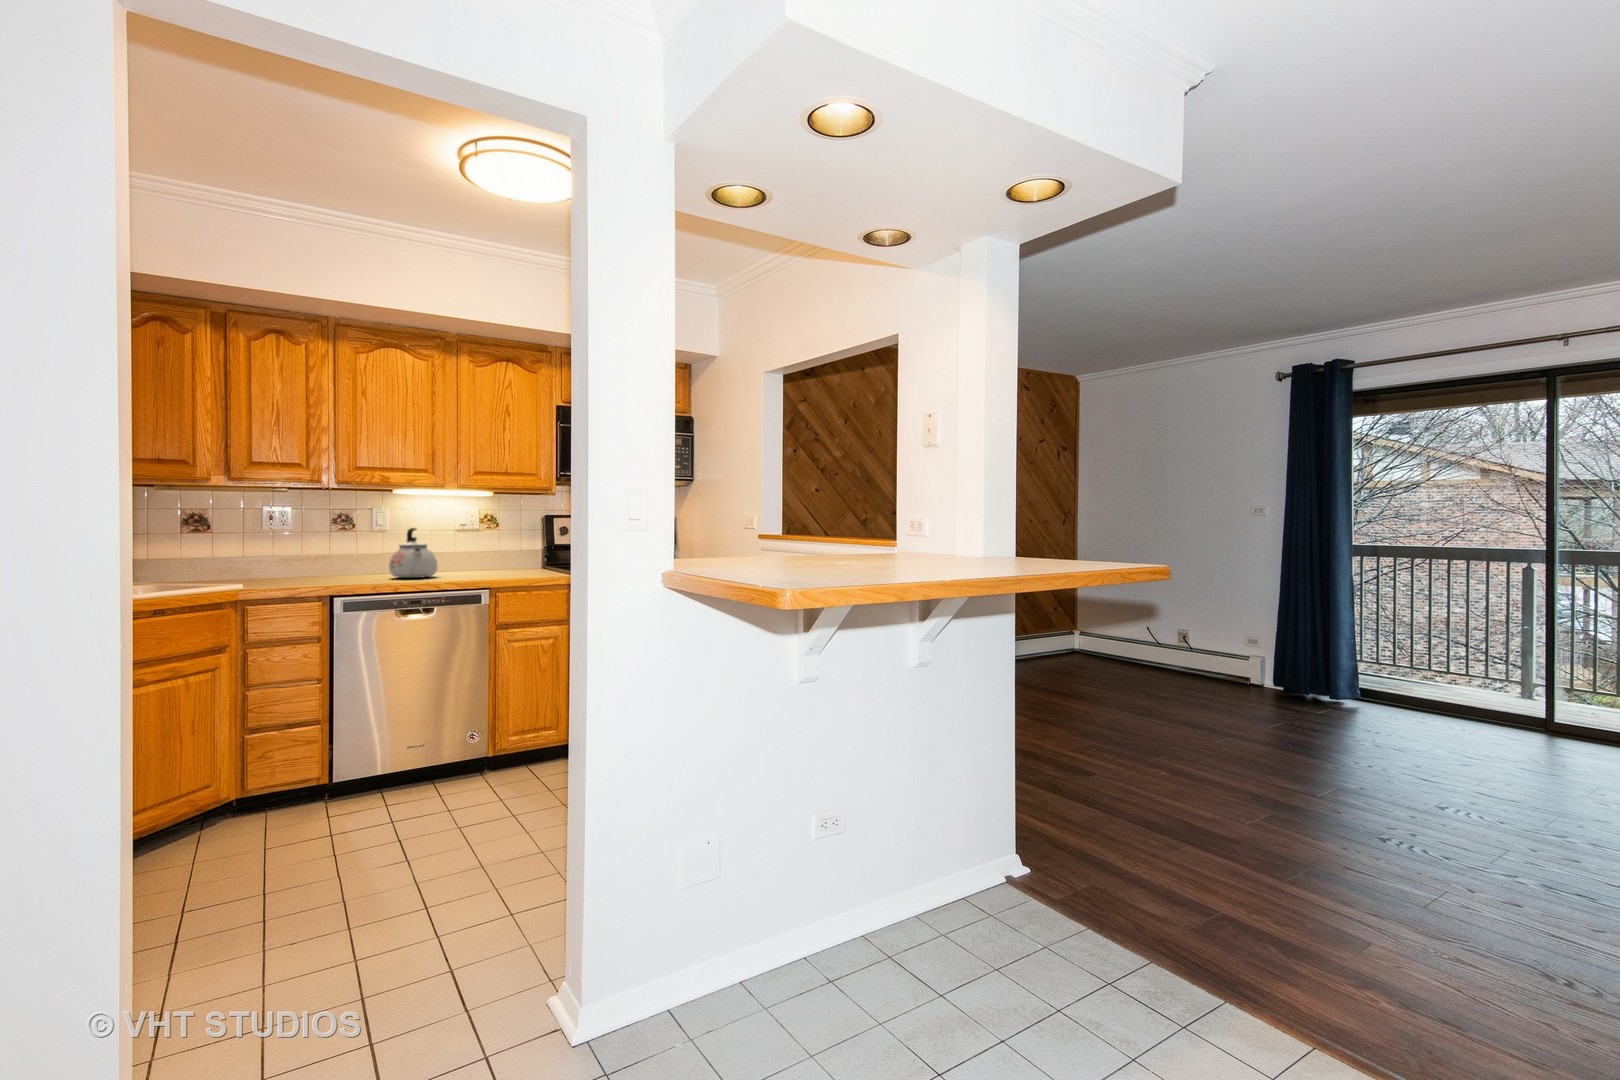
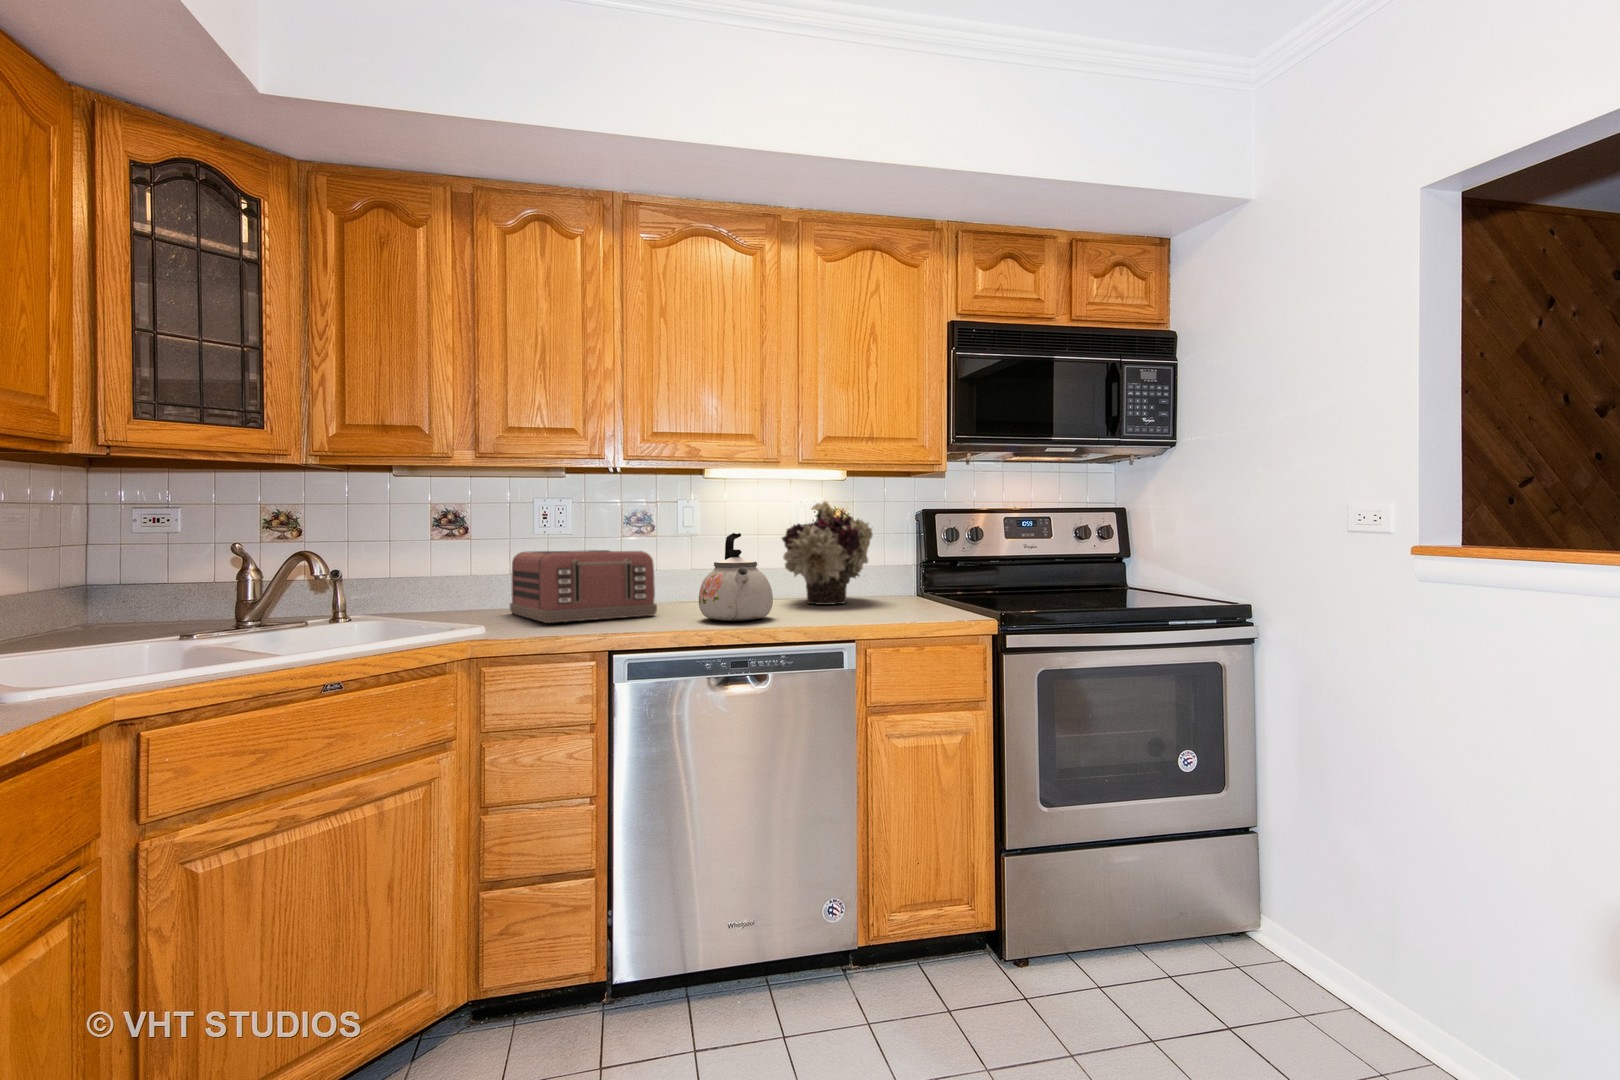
flower arrangement: none [446,509,506,571] -> present [782,501,873,605]
toaster: none [251,538,360,581] -> present [510,550,657,623]

